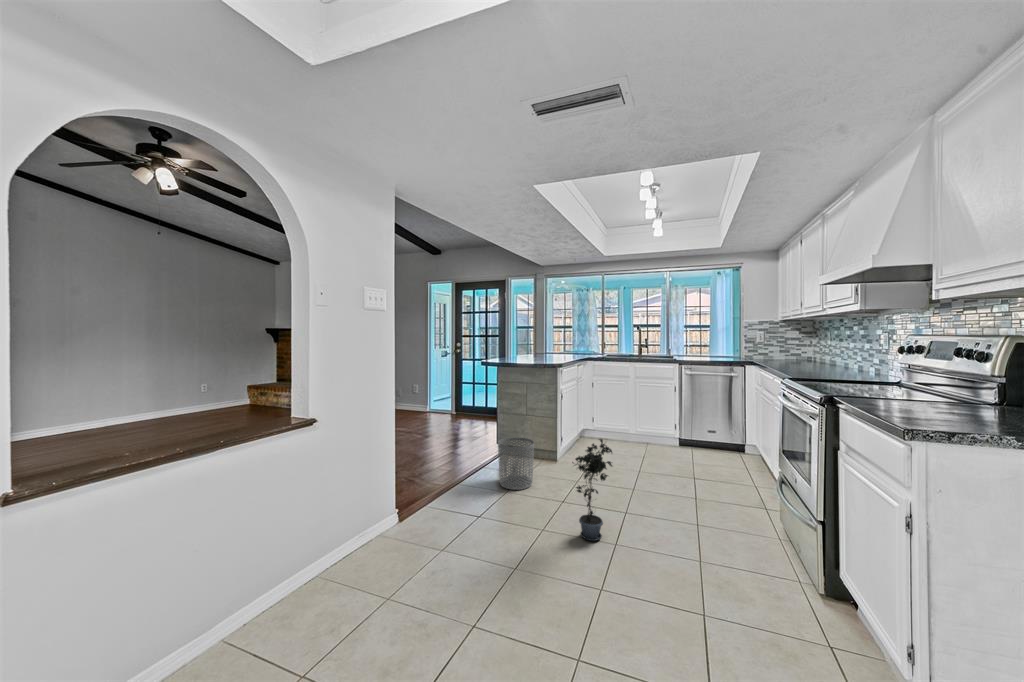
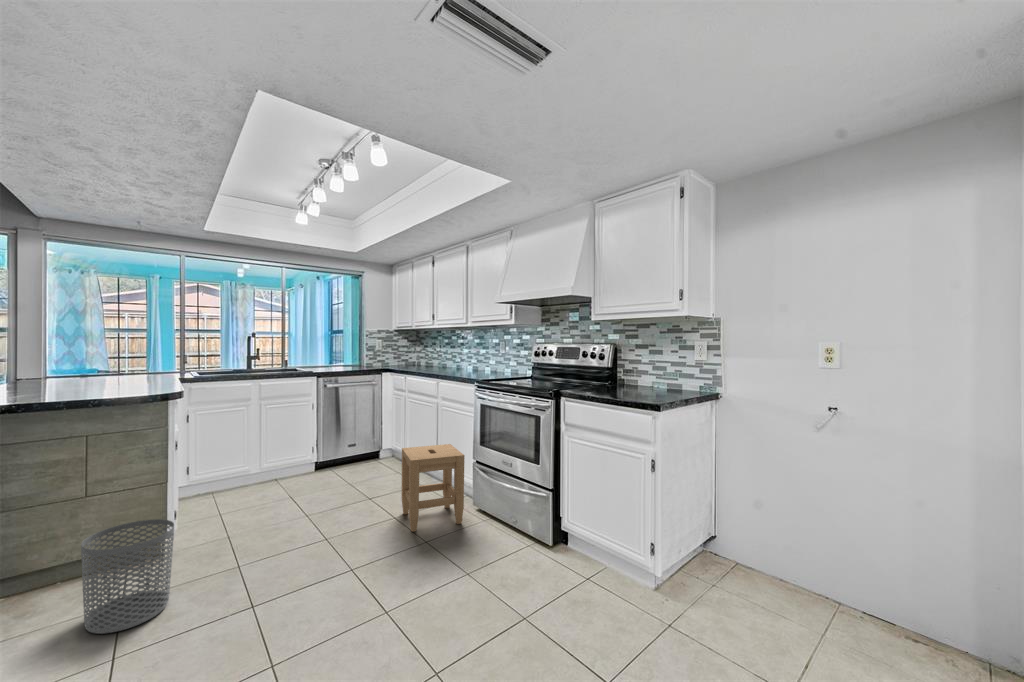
stool: none [688,437,755,526] -> present [401,444,465,532]
potted plant: present [572,439,612,541] -> none [328,472,399,621]

